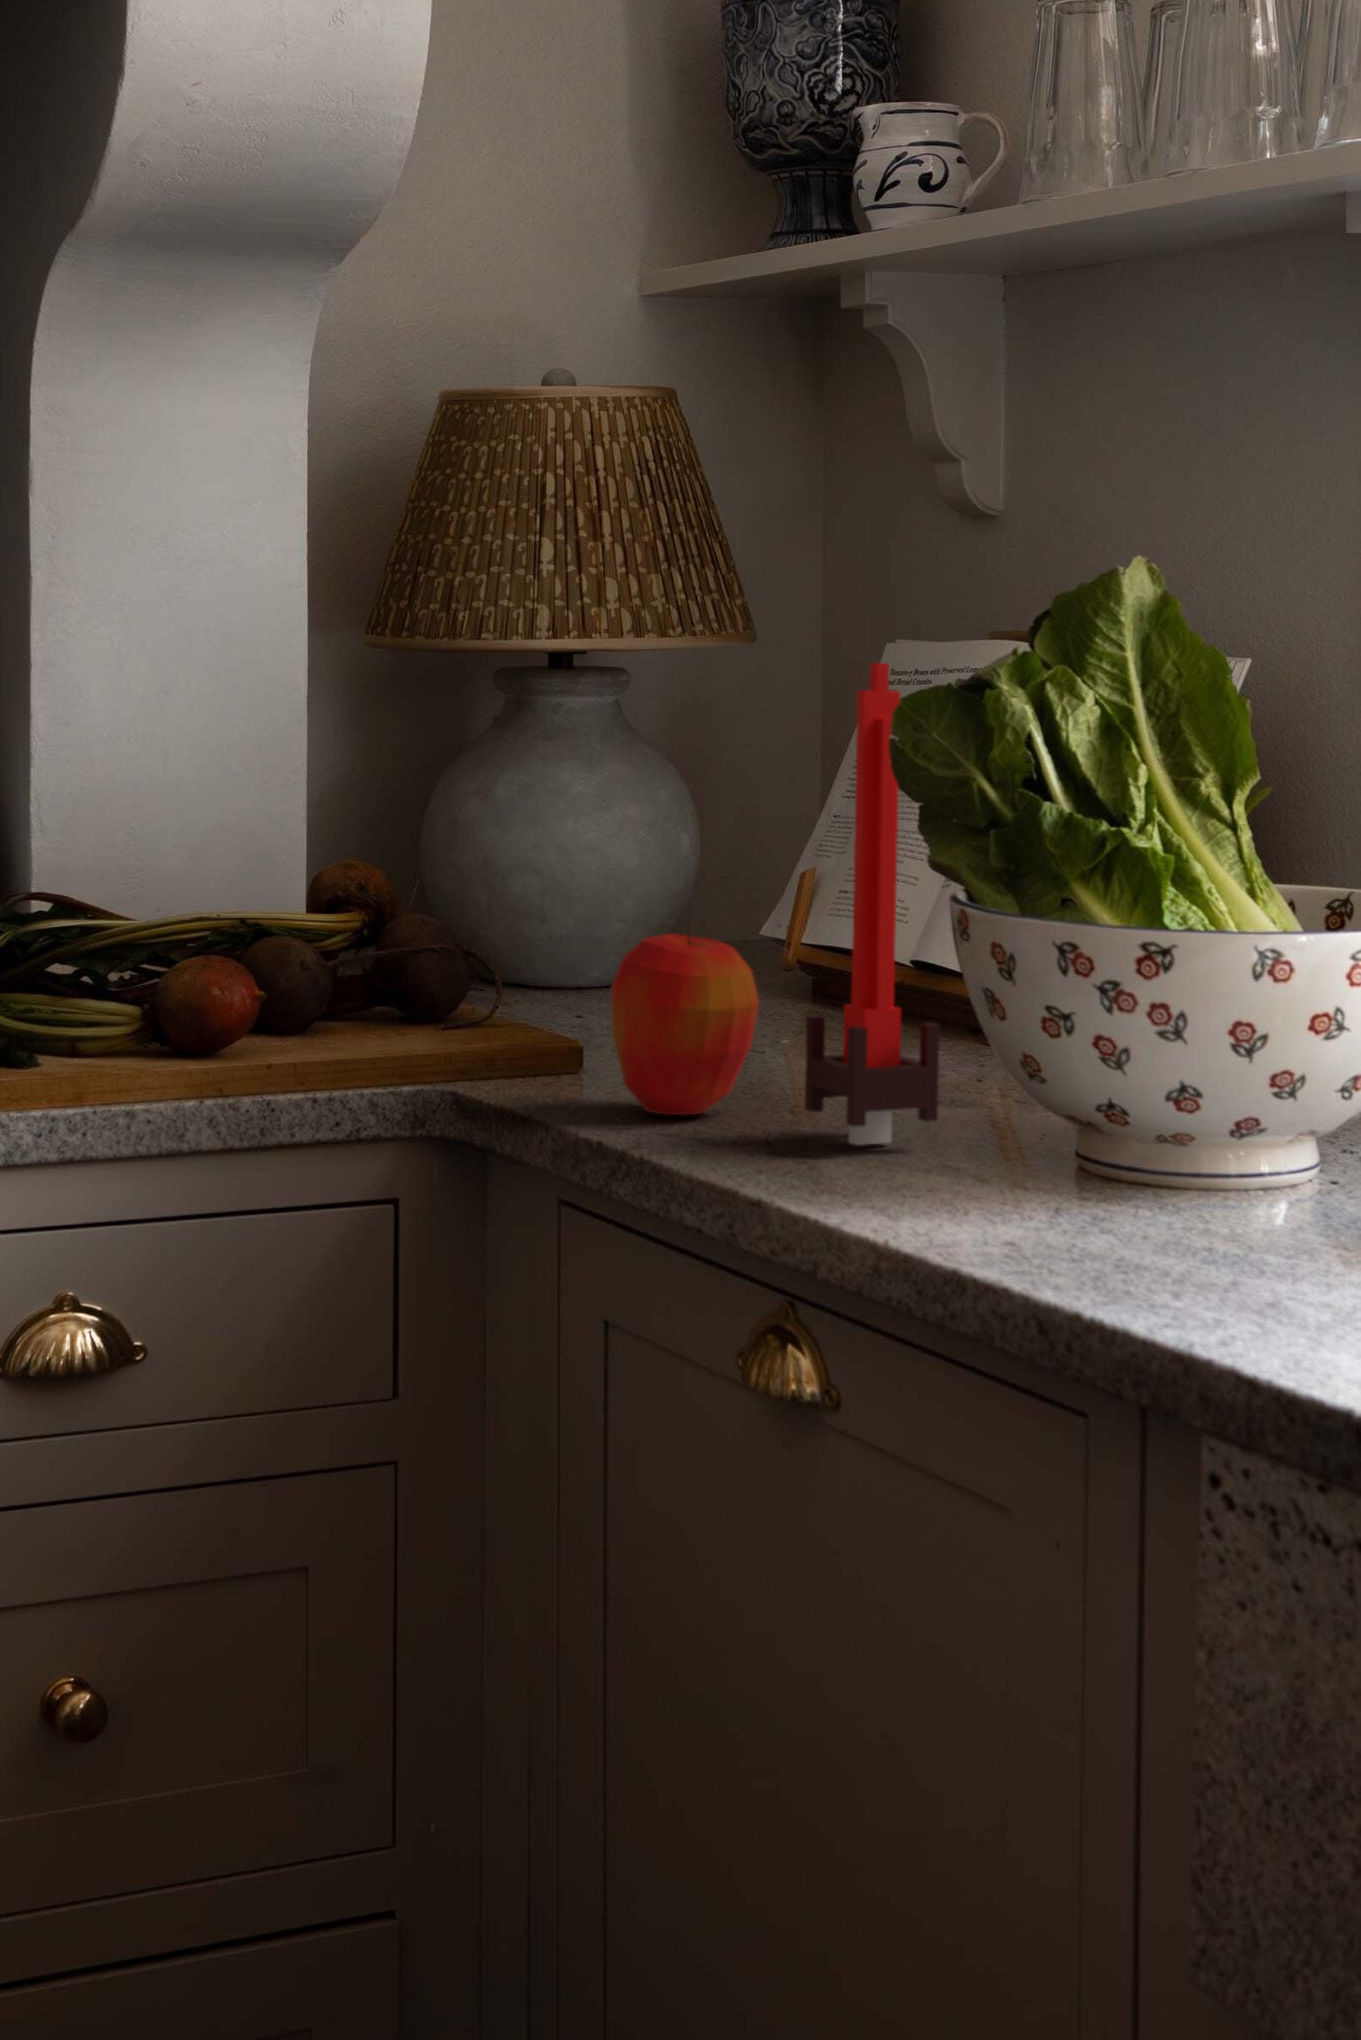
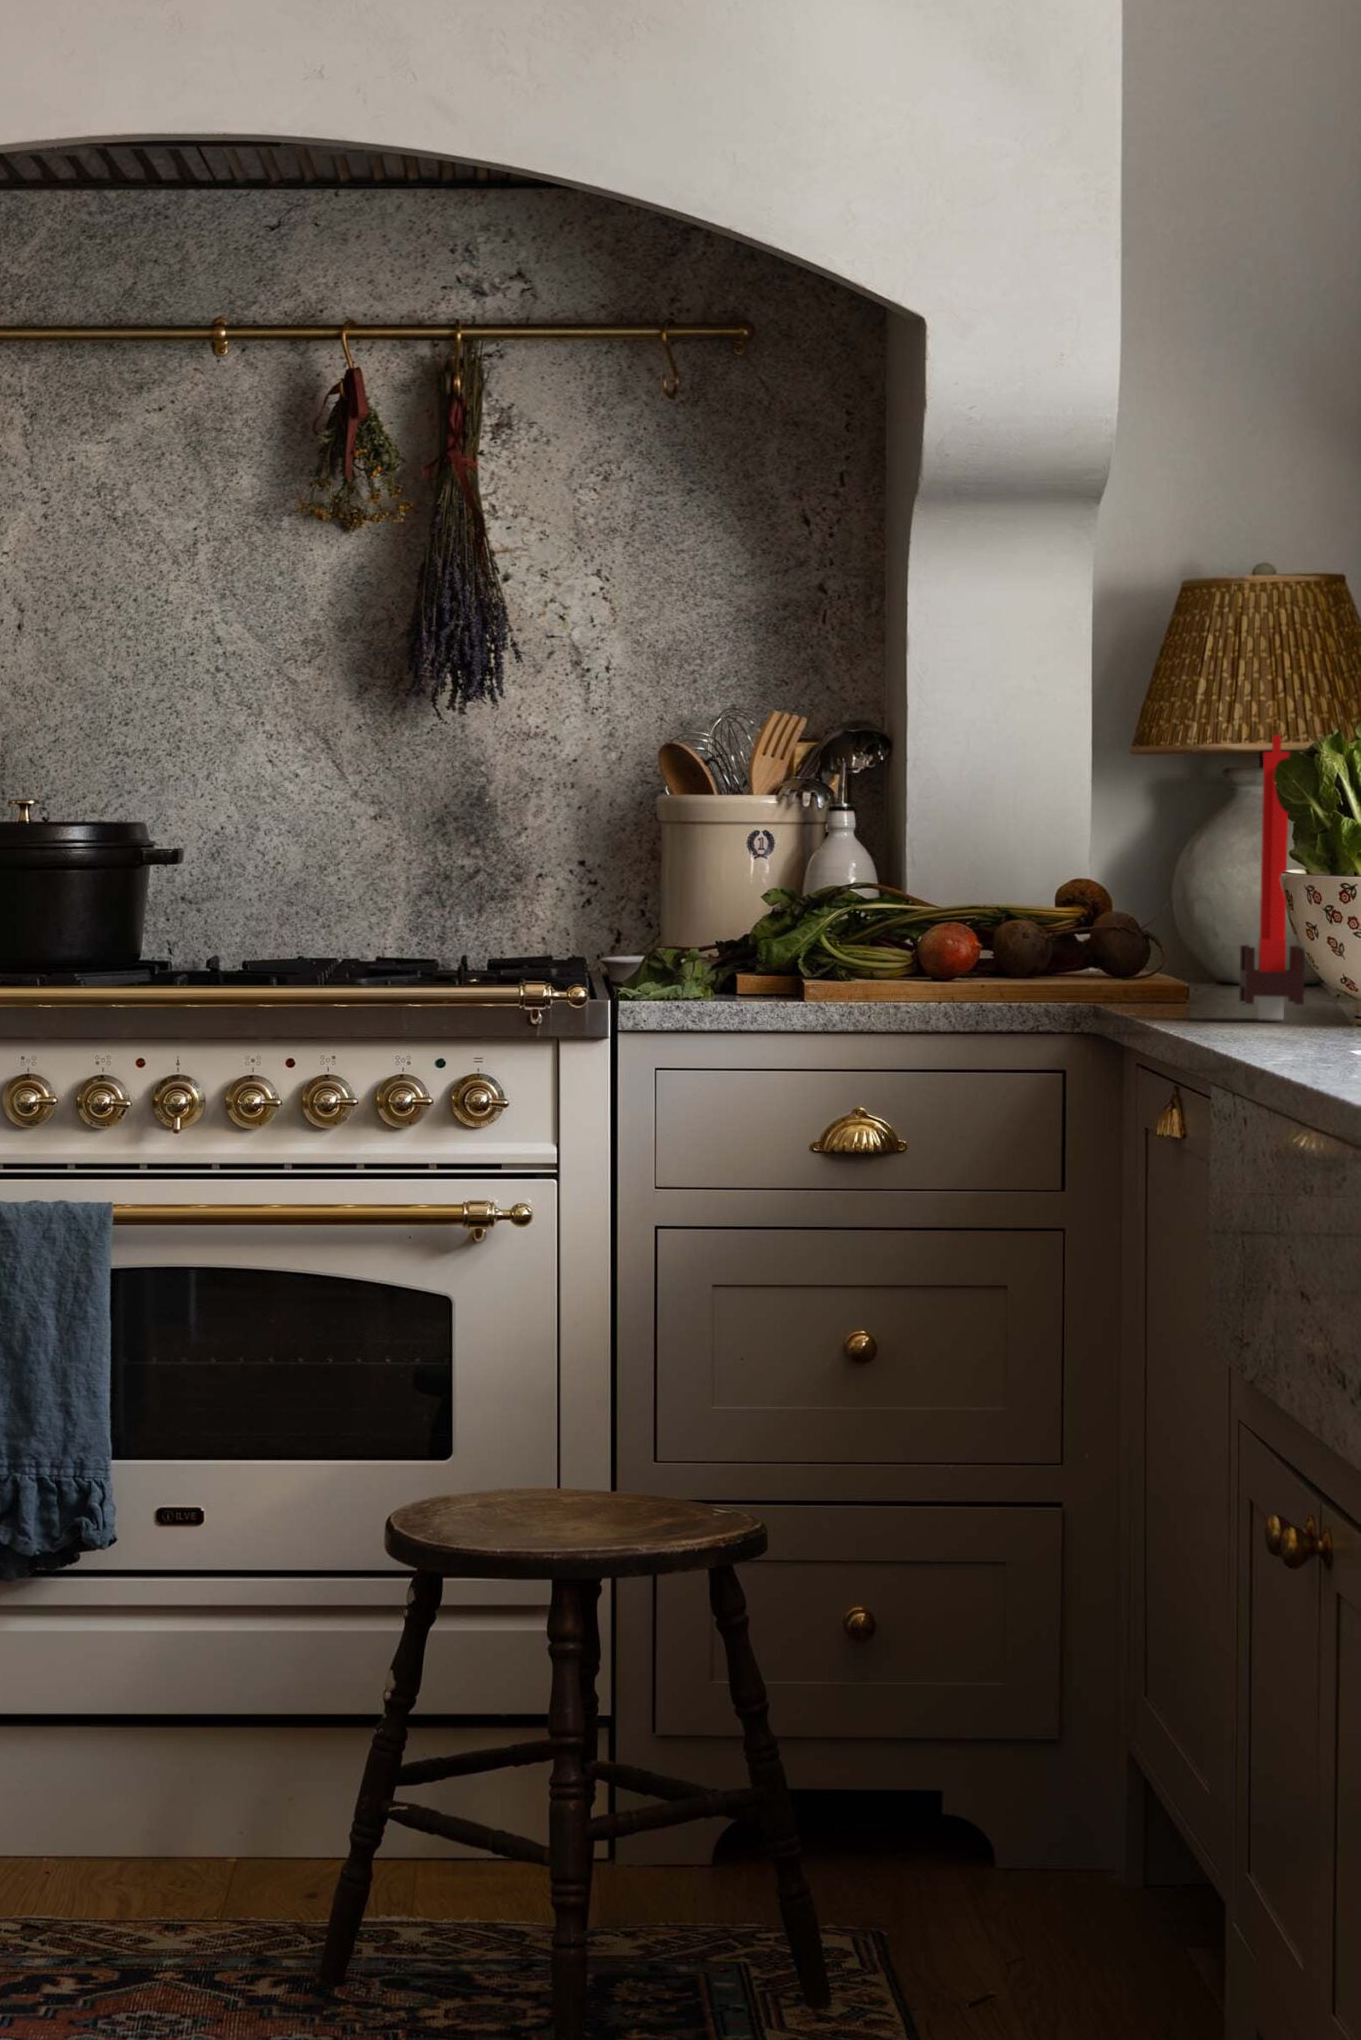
apple: present [611,925,759,1115] -> none [1153,896,1246,1012]

